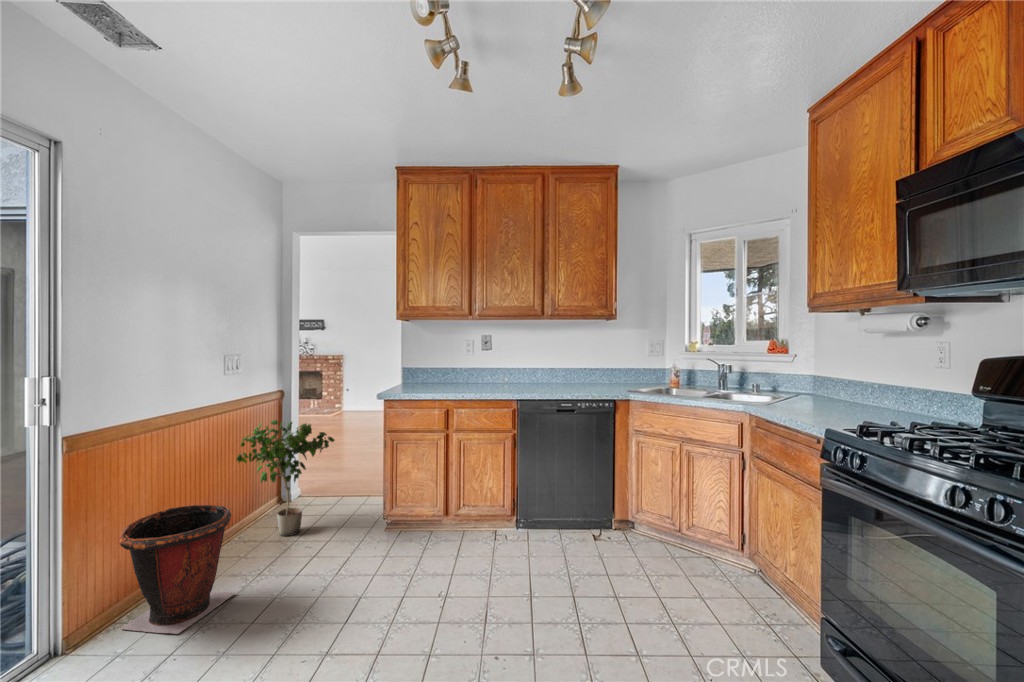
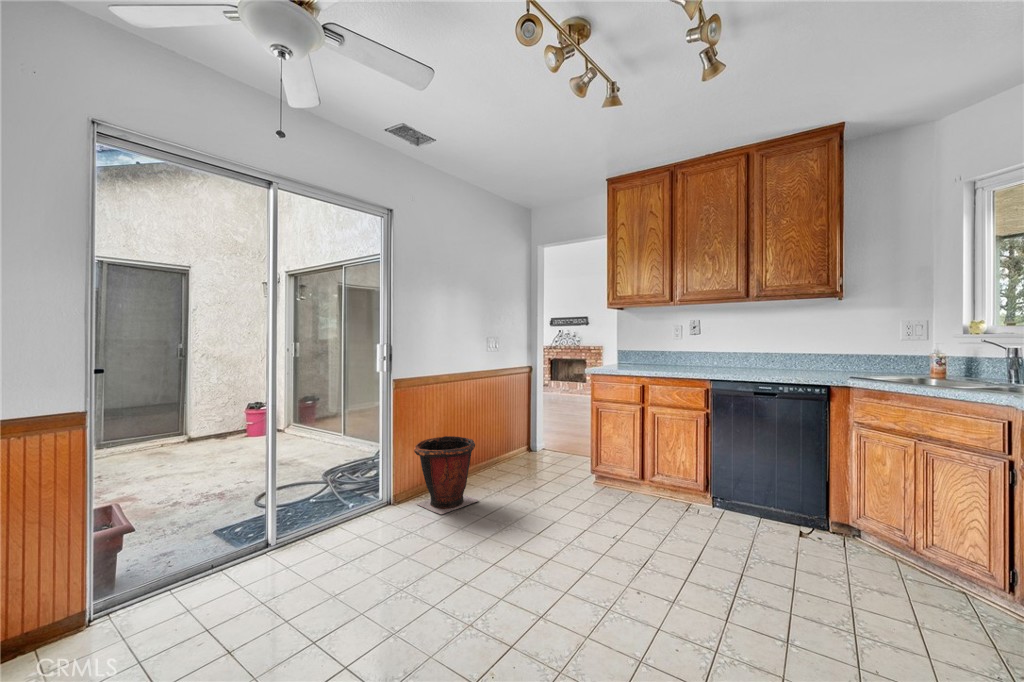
potted plant: present [236,420,334,536] -> none [491,387,557,474]

